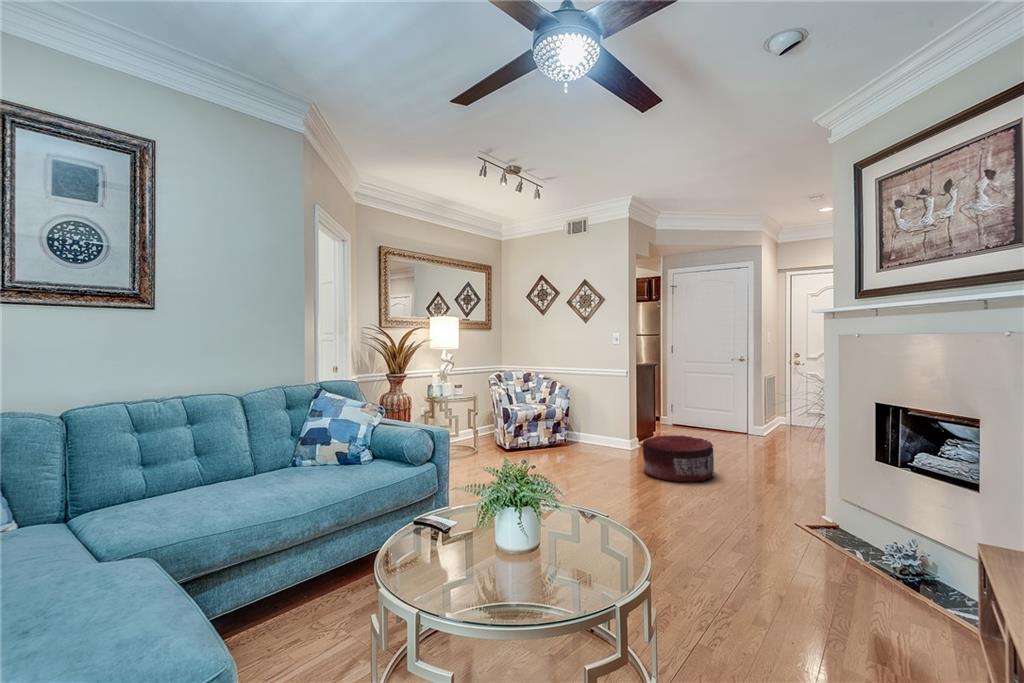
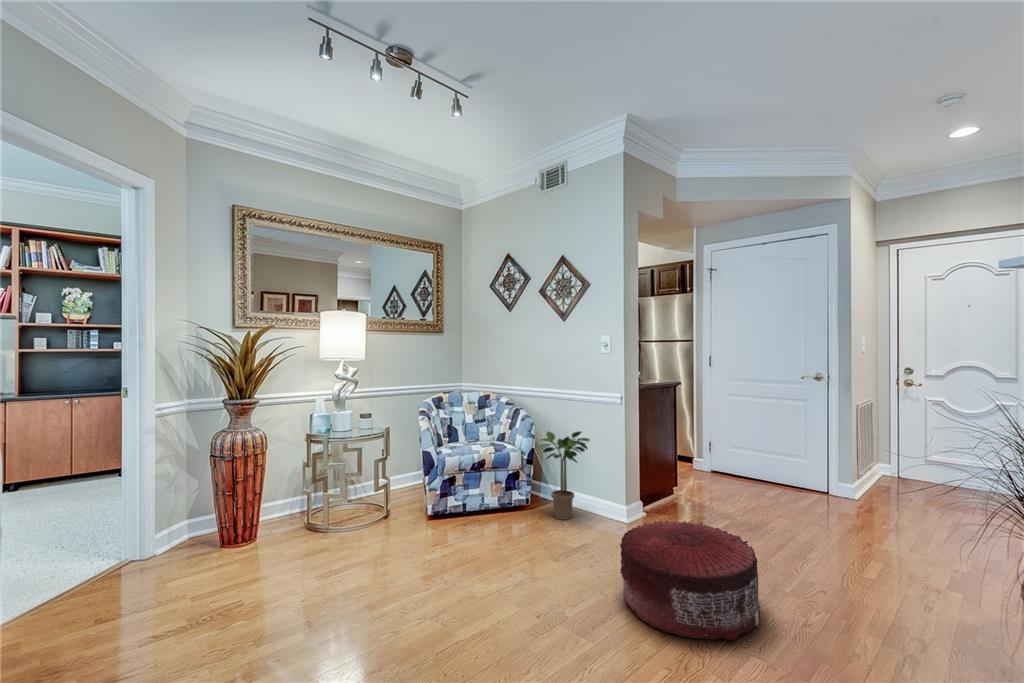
potted plant: none [573,393,609,449] -> present [538,431,590,520]

